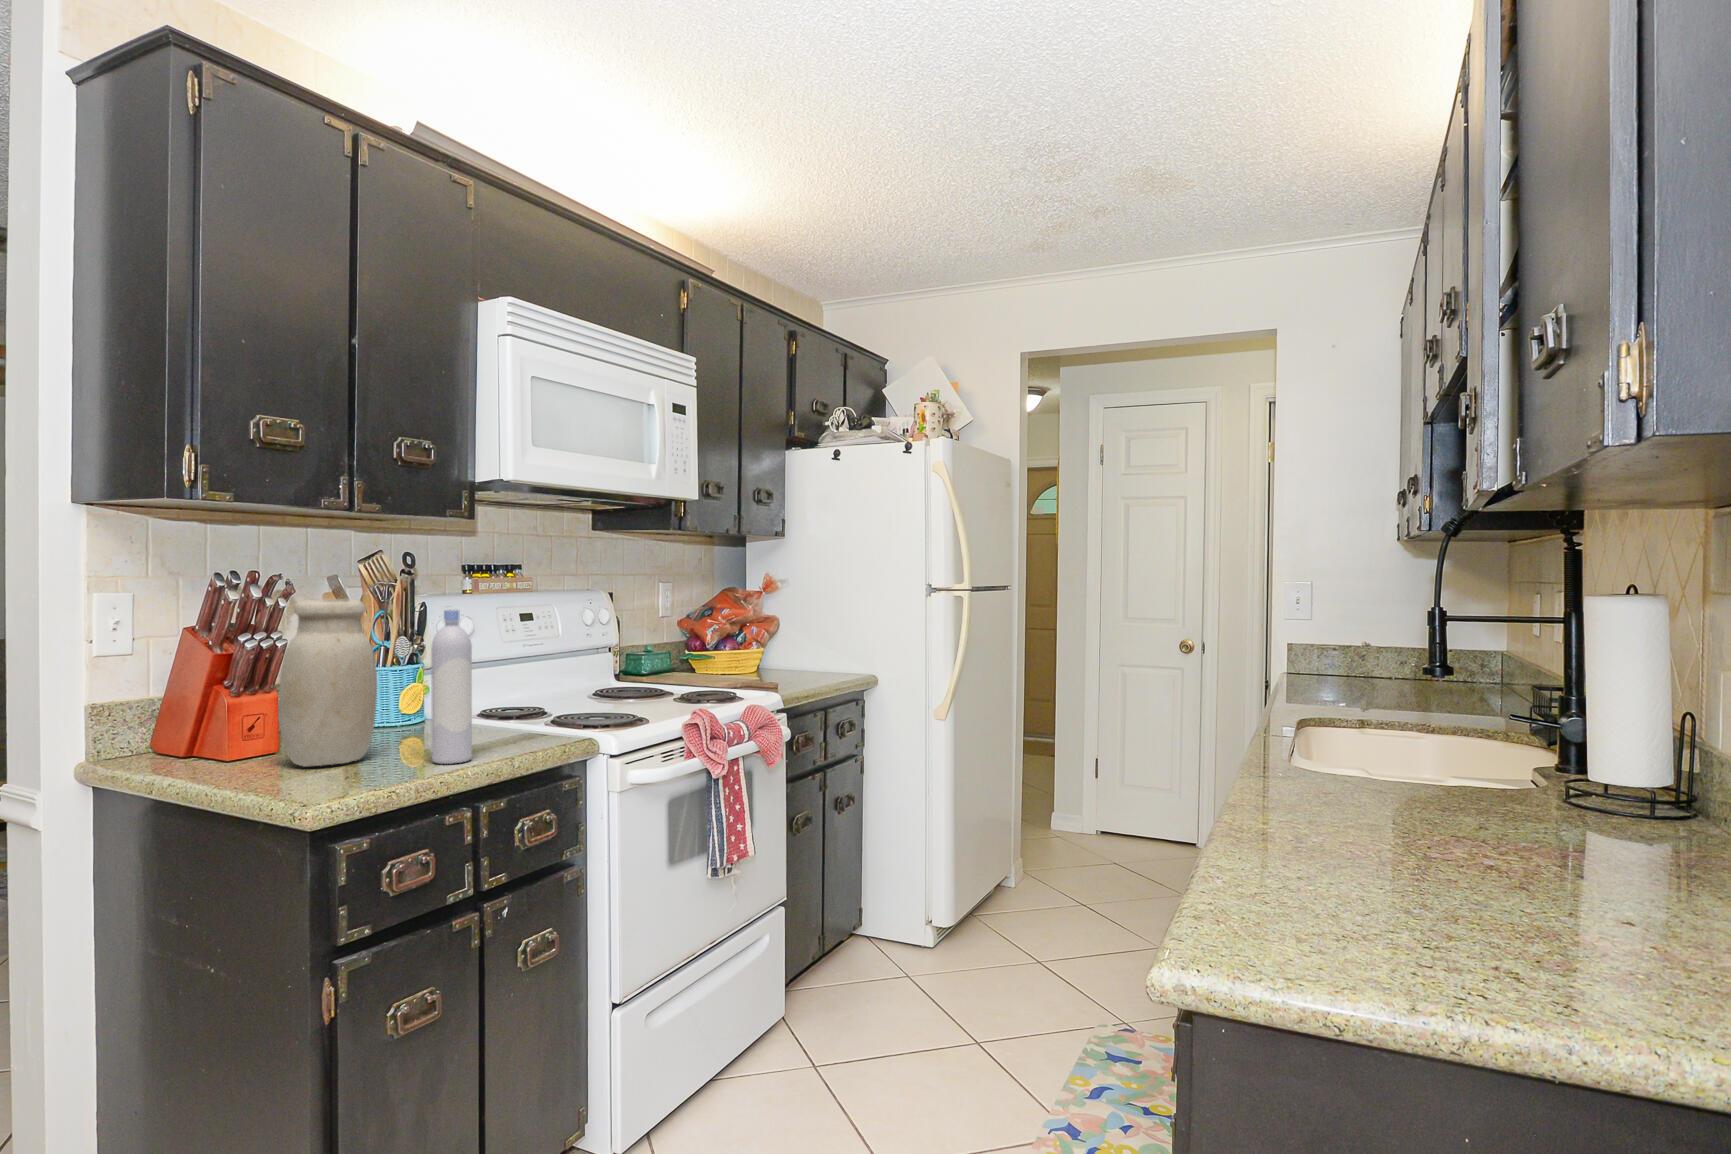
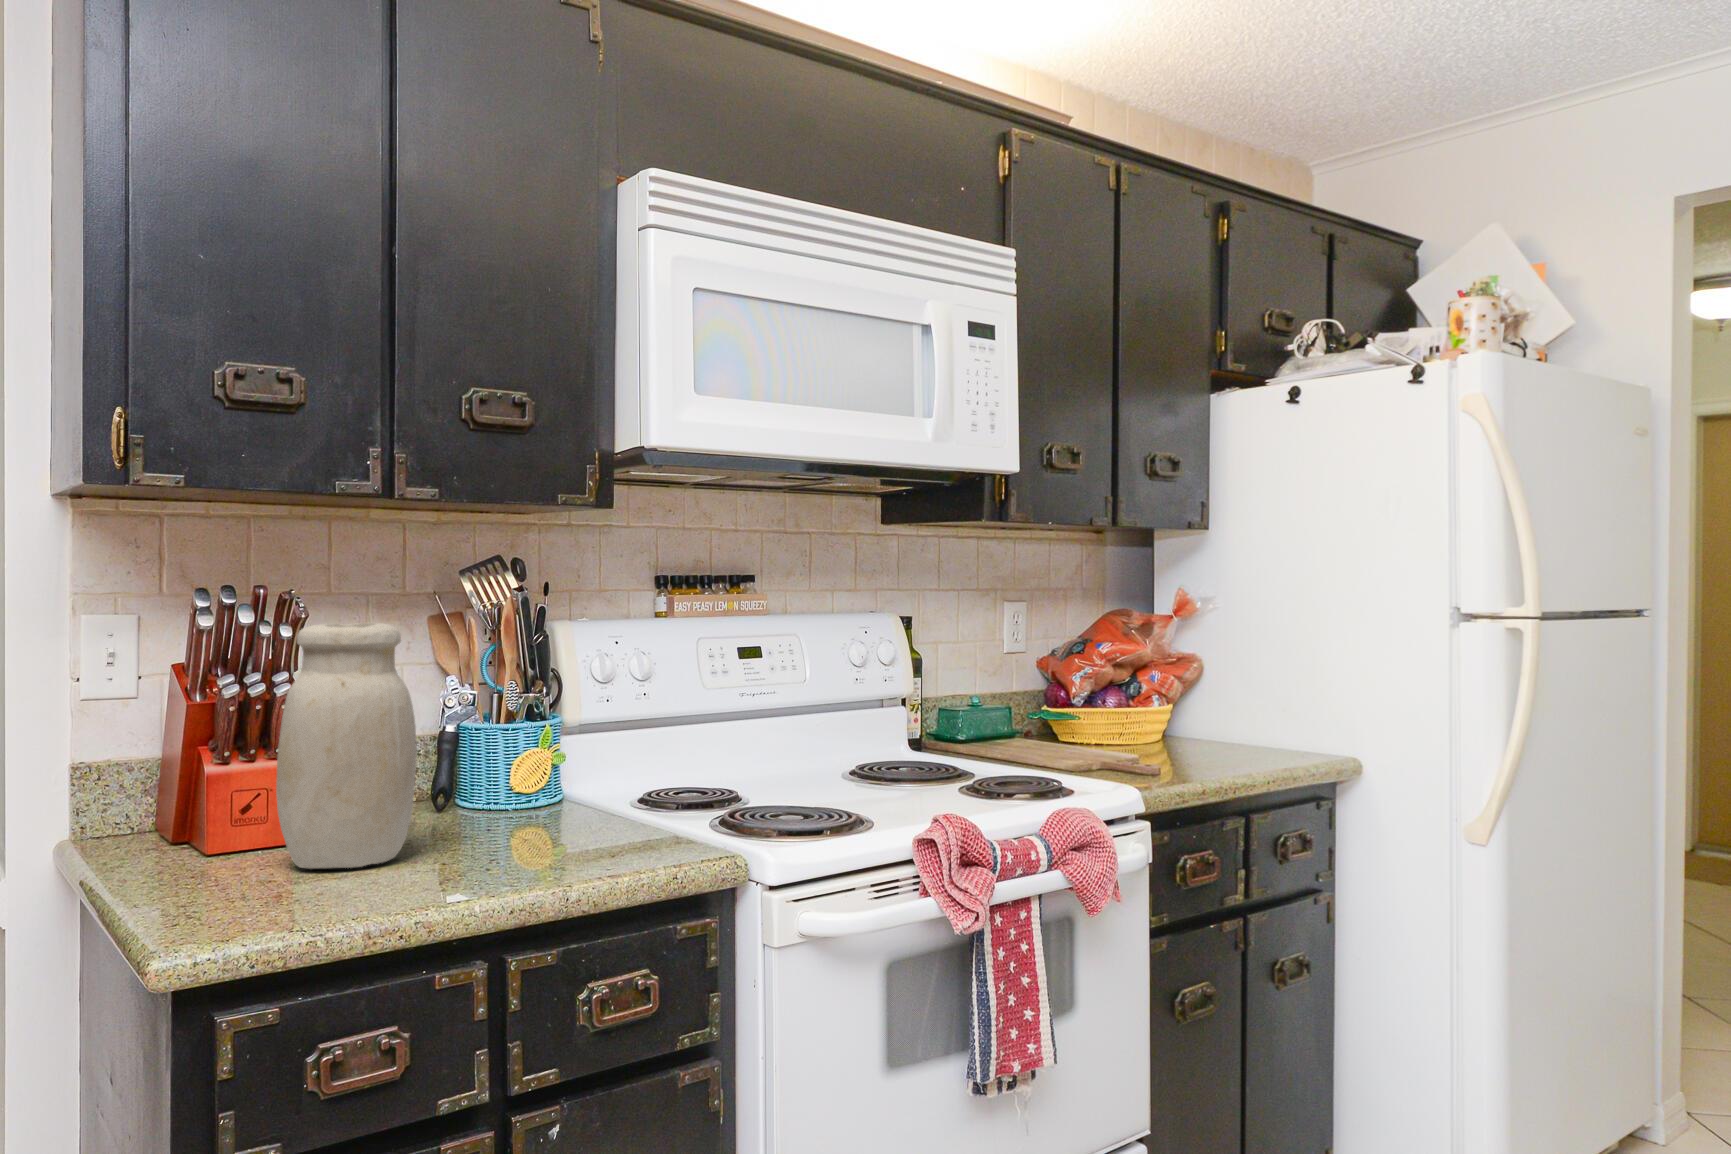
bottle: present [431,609,472,764] -> none [459,641,520,884]

